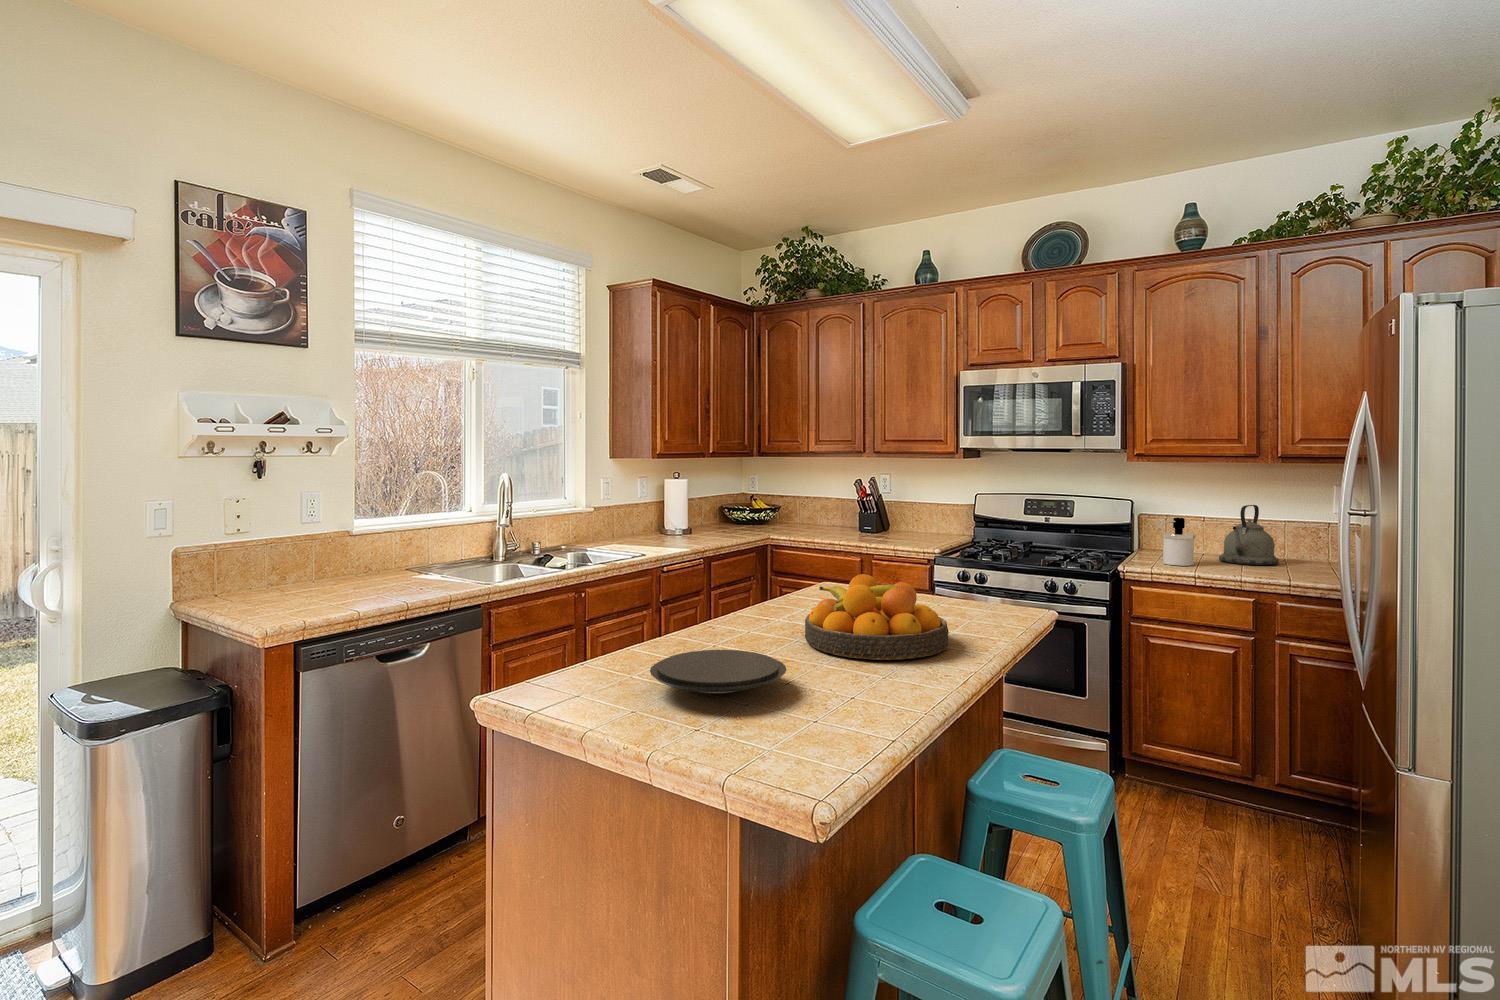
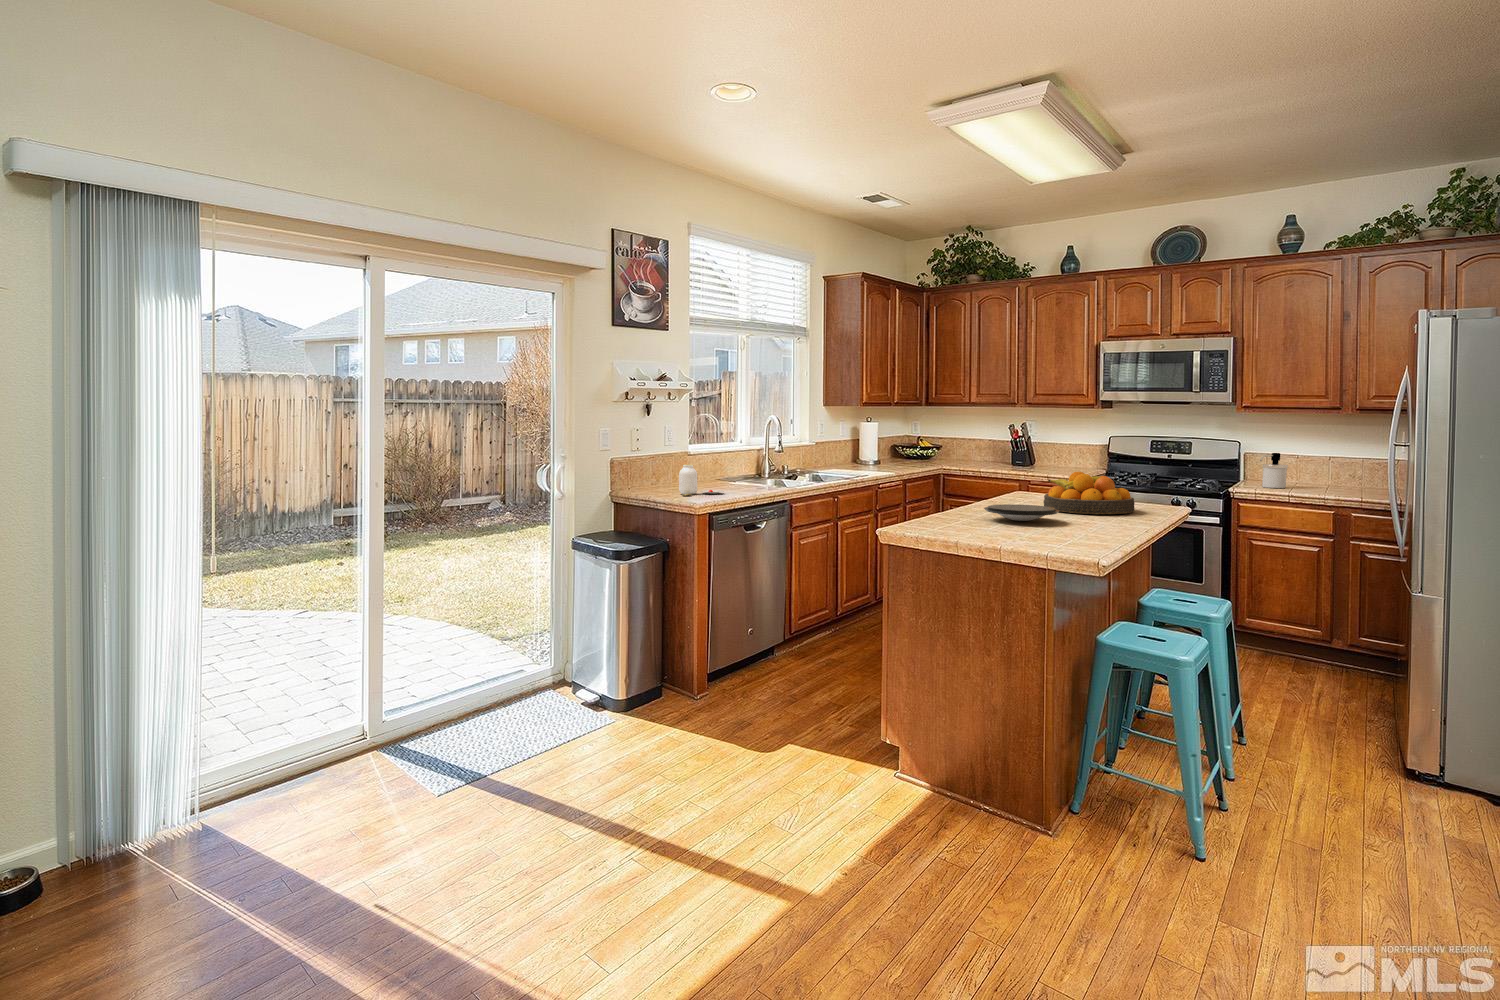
kettle: present [1219,505,1279,565] -> none [1306,444,1353,488]
jar: none [284,553,370,604] -> present [679,465,724,496]

